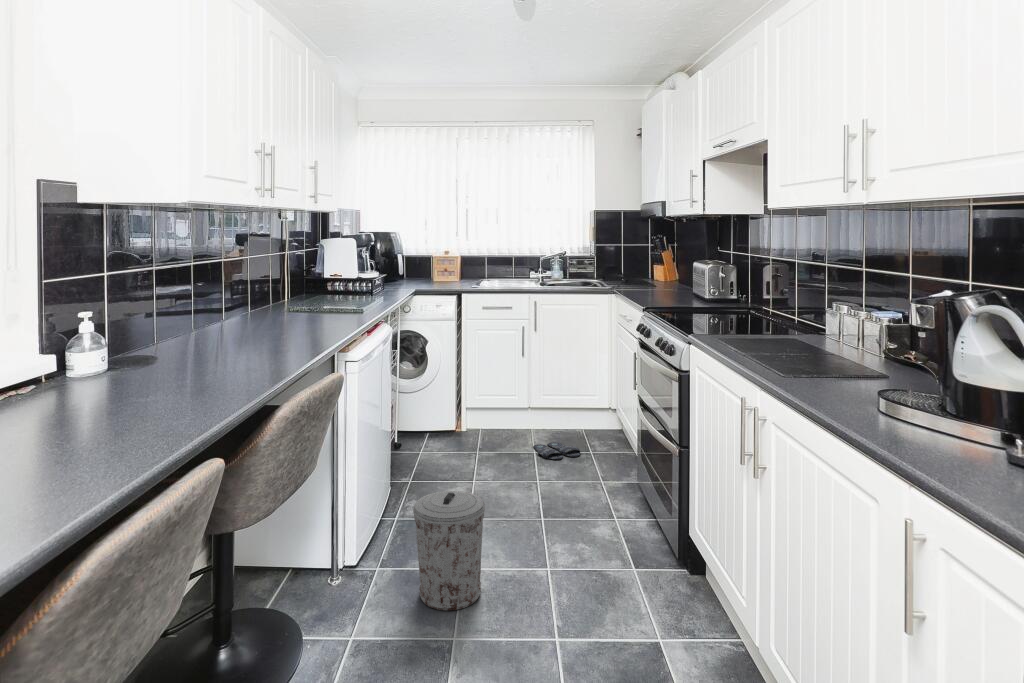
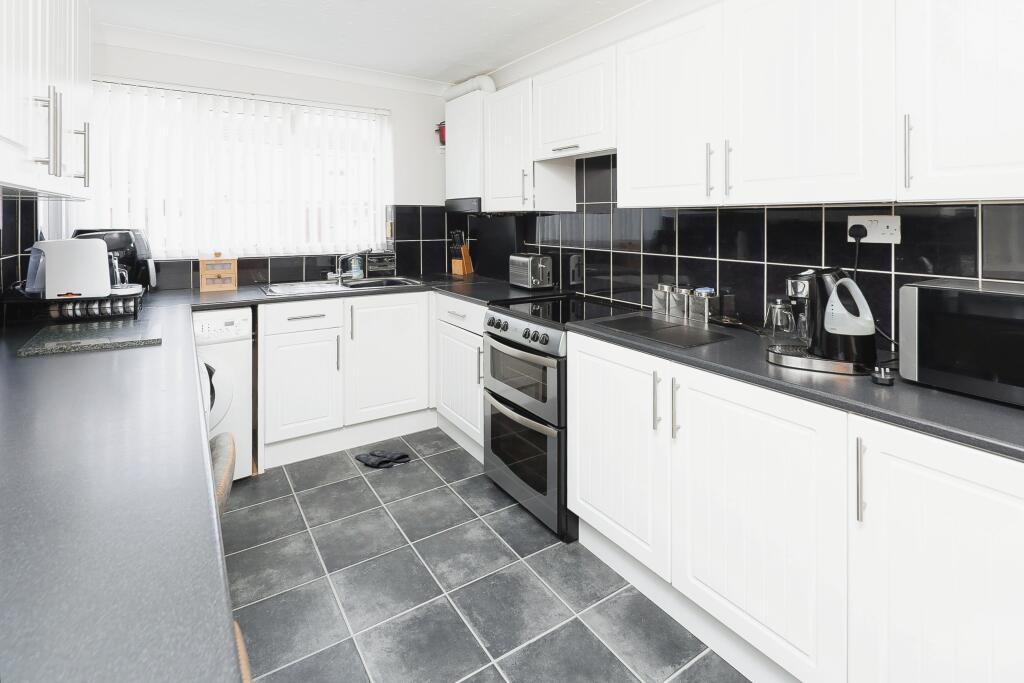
trash can: present [413,491,485,610] -> none [290,506,379,652]

